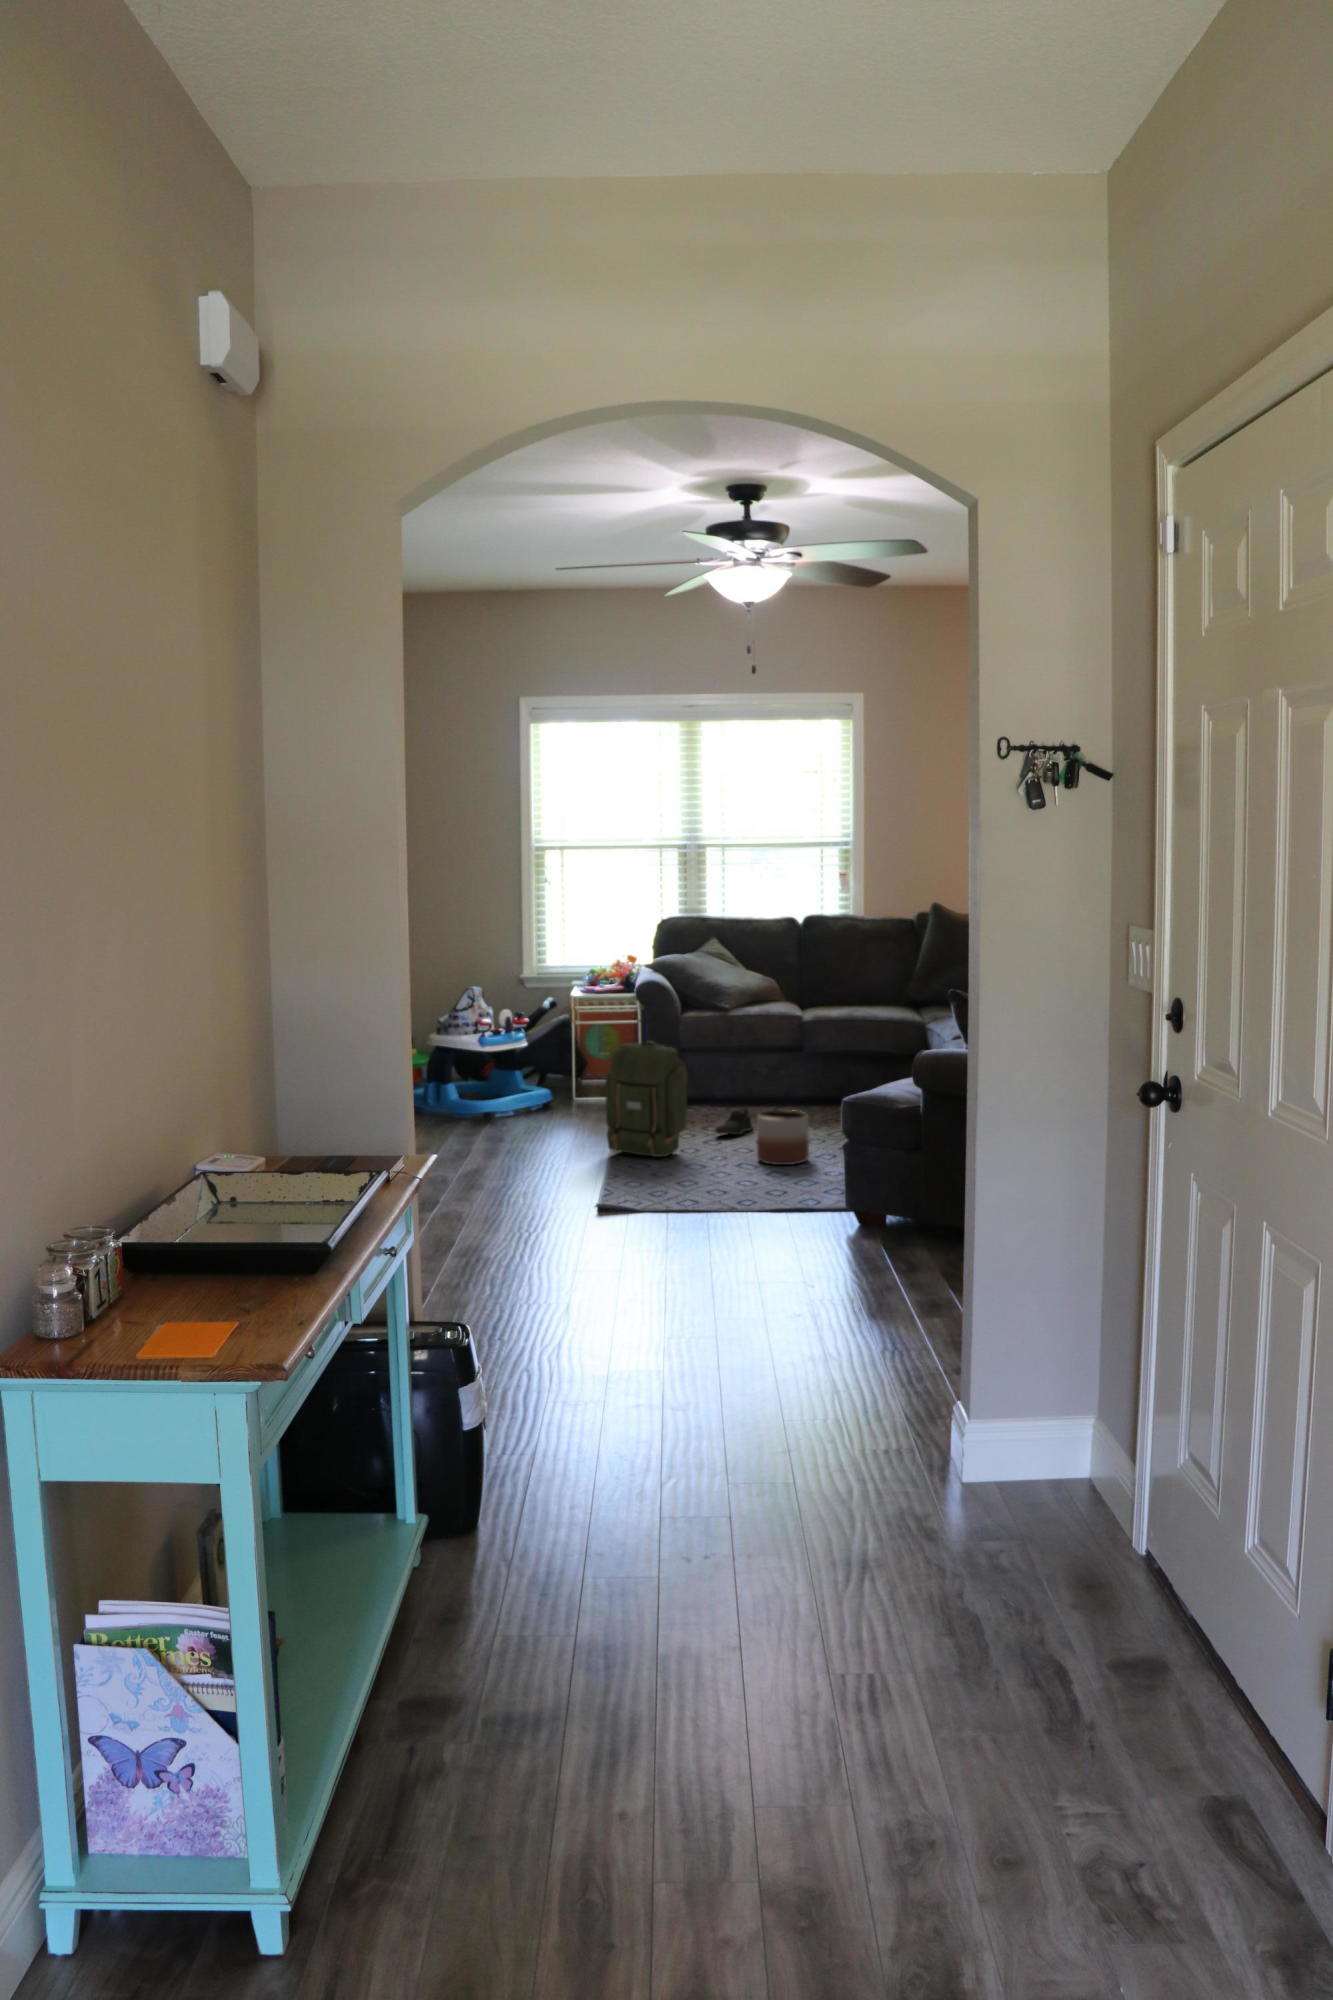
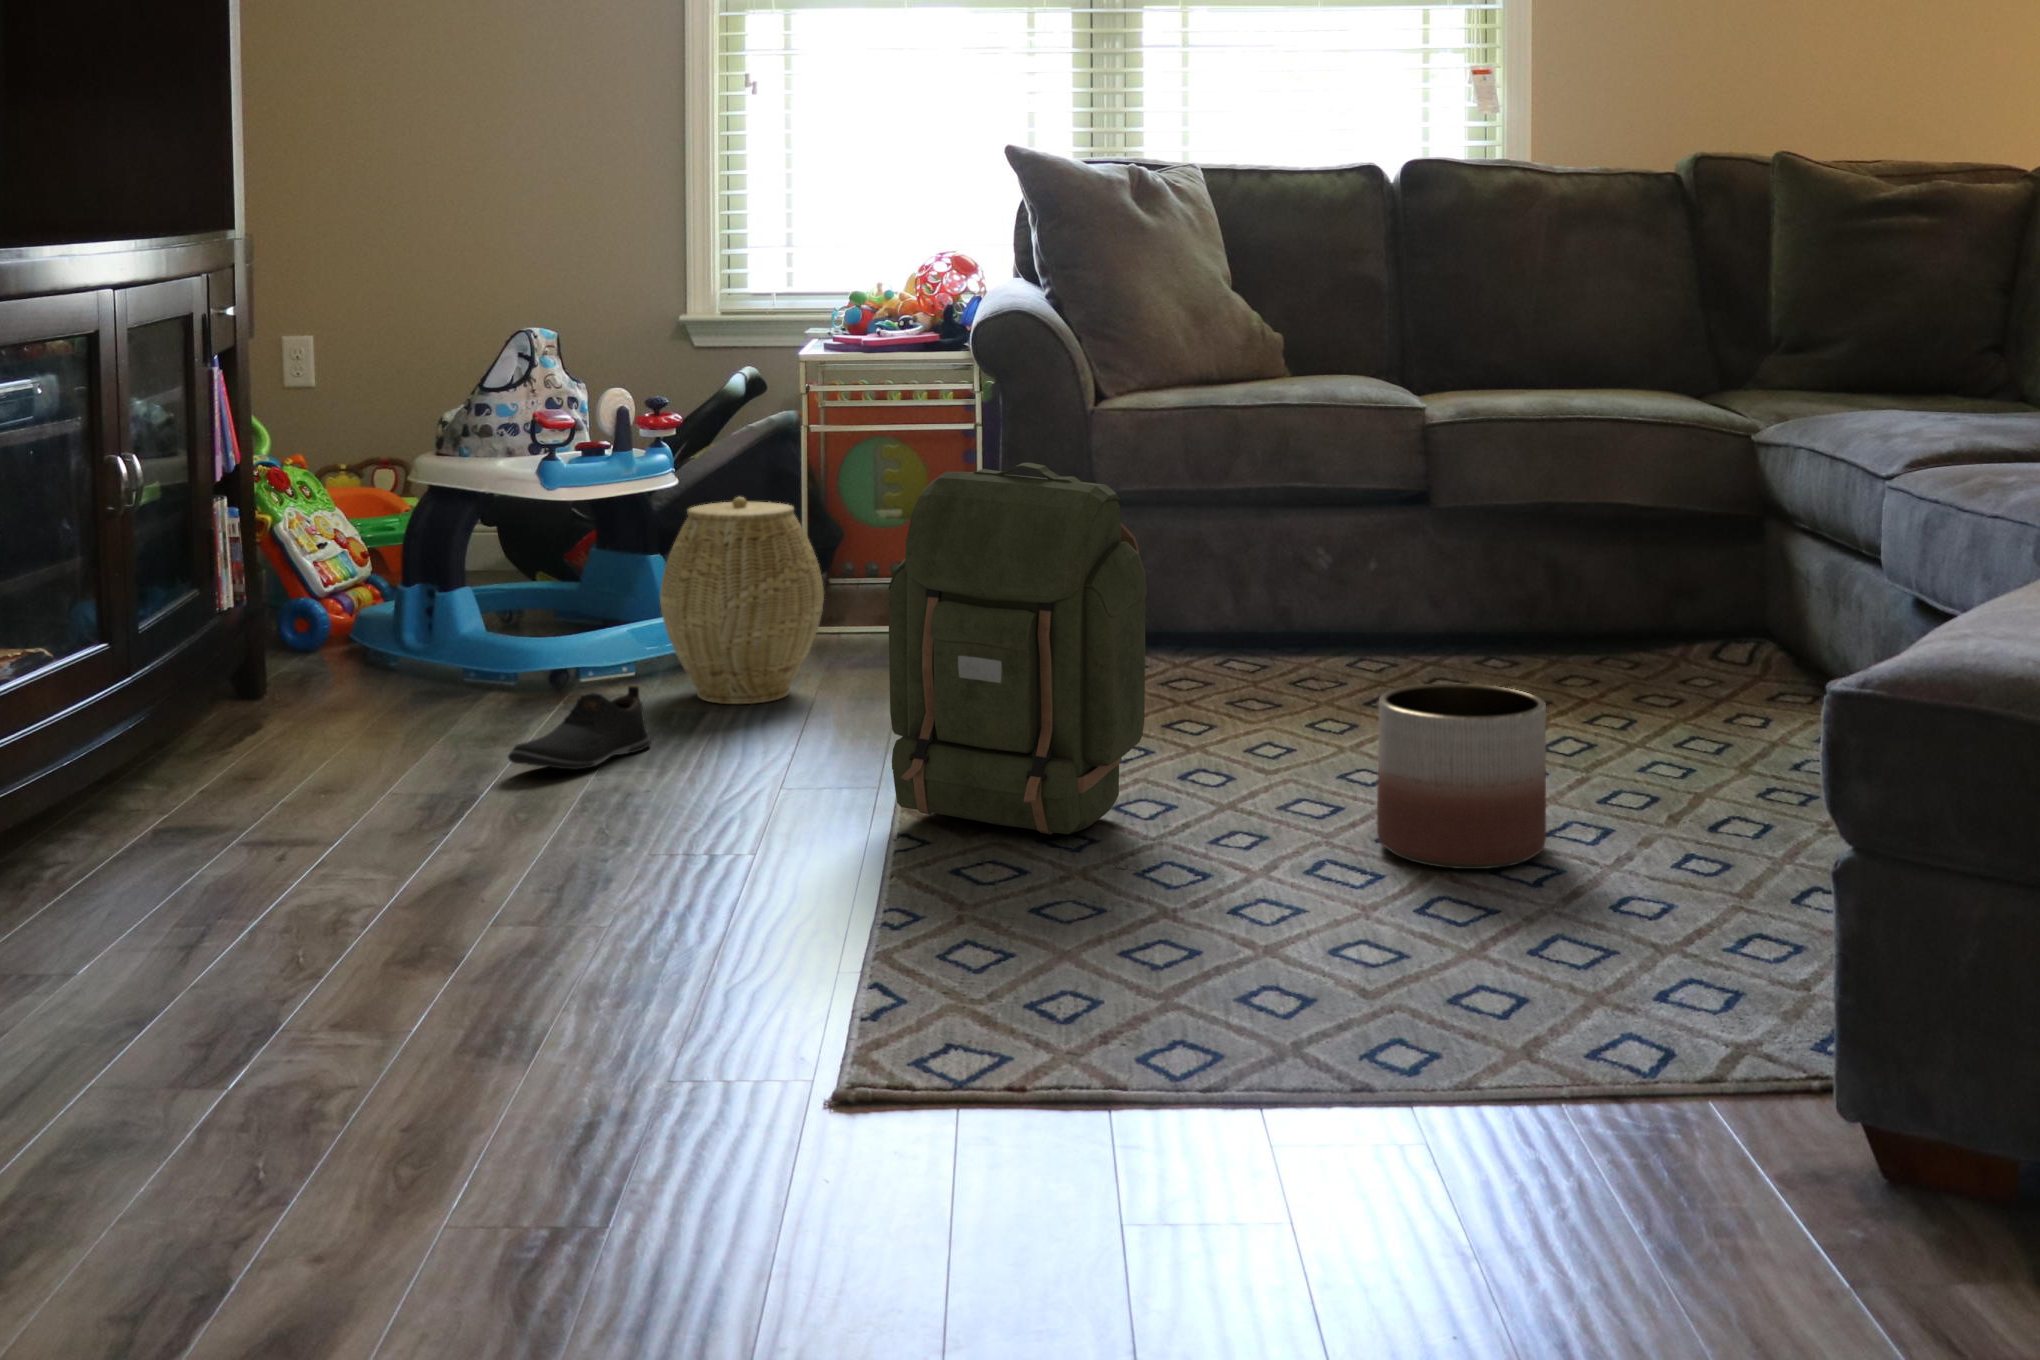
woven basket: none [525,1050,582,1123] -> present [660,497,824,704]
shoe: present [715,1109,753,1135] -> present [508,686,651,769]

